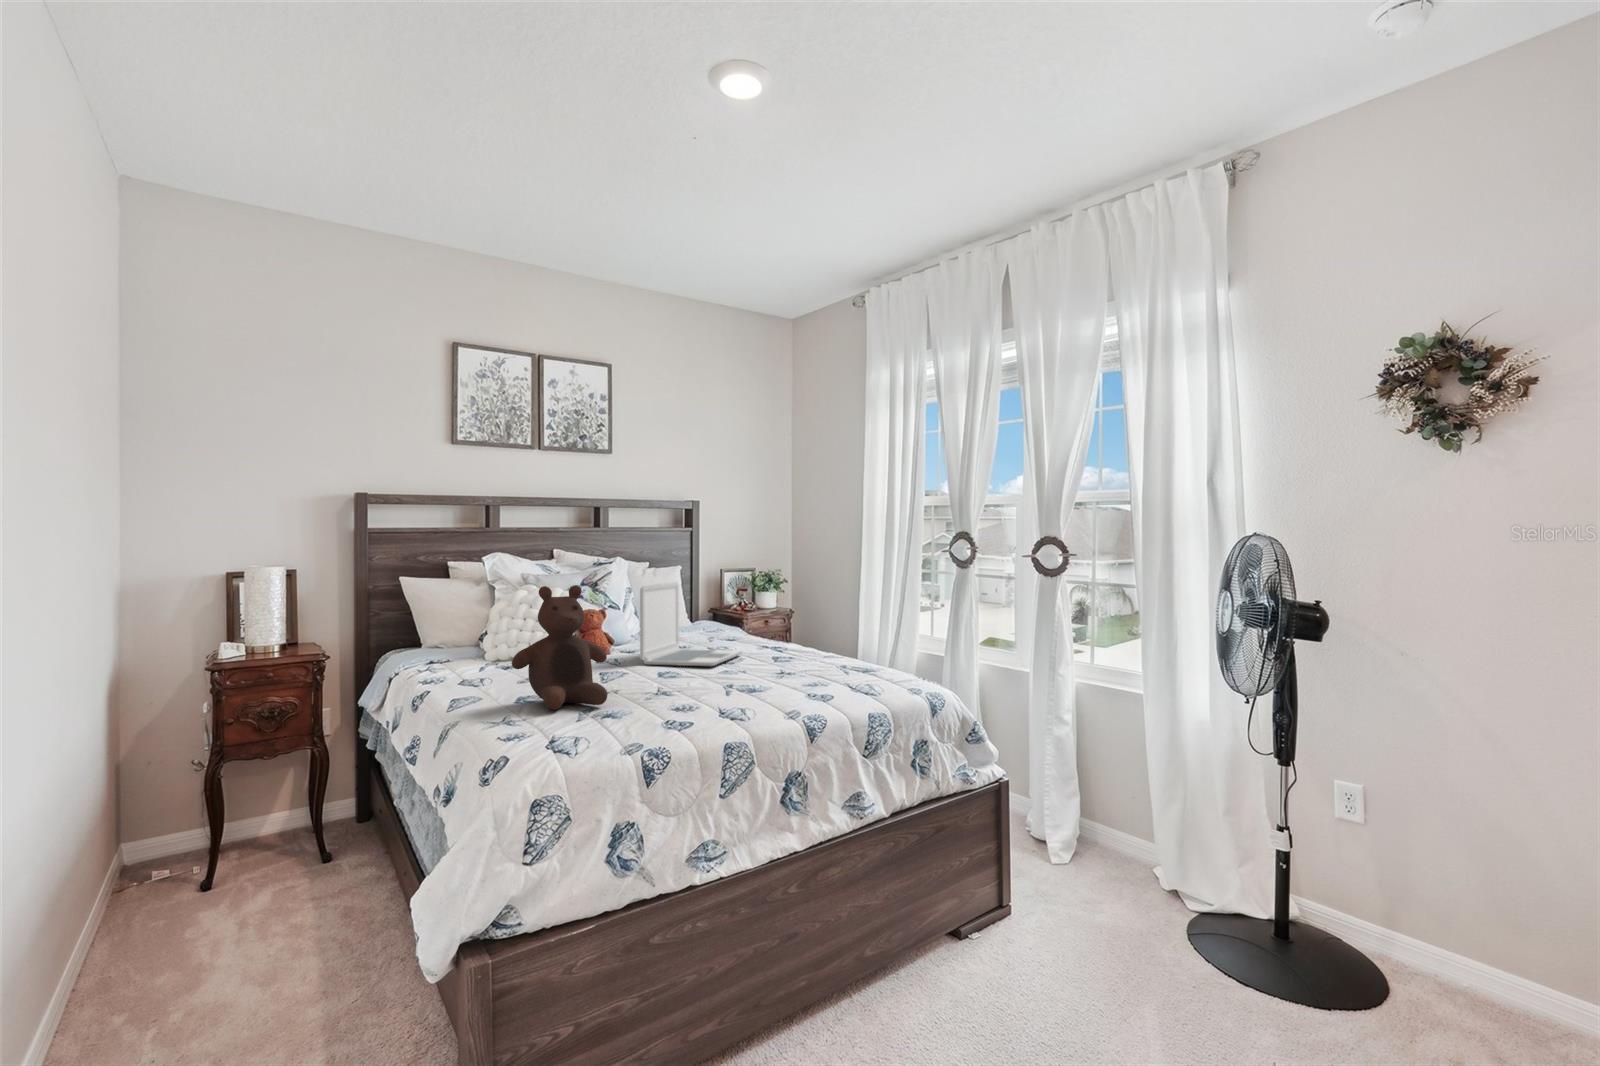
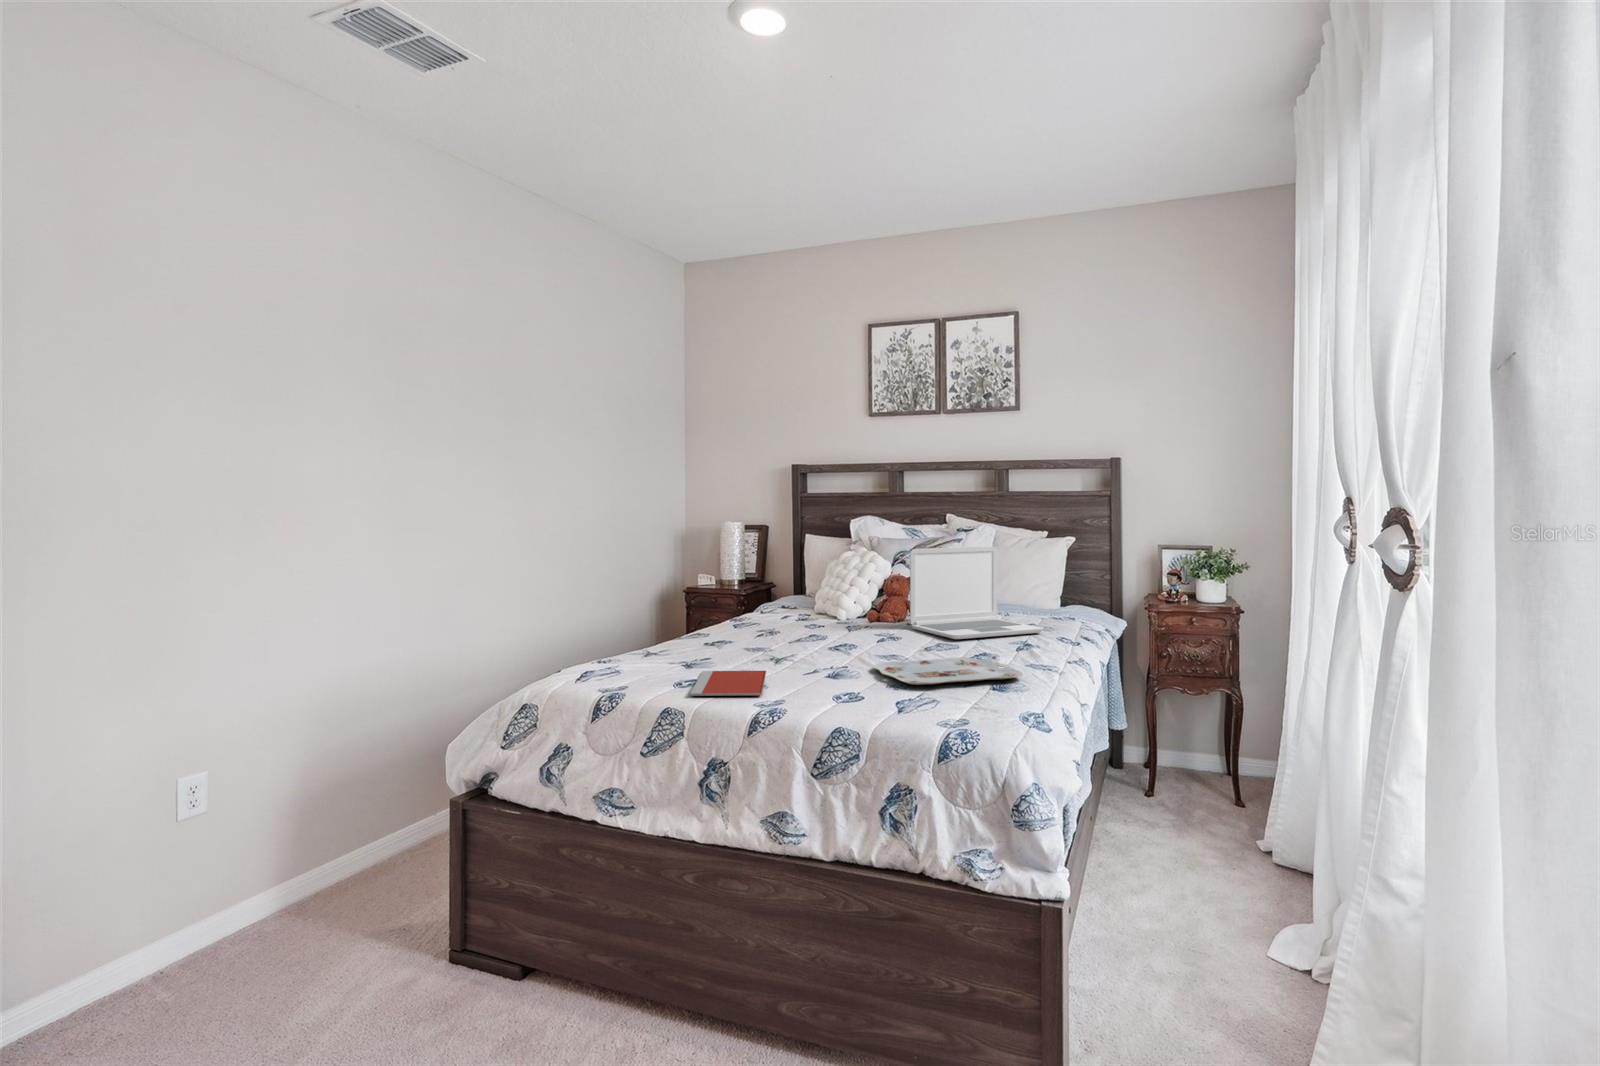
stuffed bear: present [512,585,607,710] -> none [676,545,762,655]
serving tray: none [745,674,857,696] -> present [873,657,1023,685]
notebook: none [639,708,766,733] -> present [690,671,766,696]

